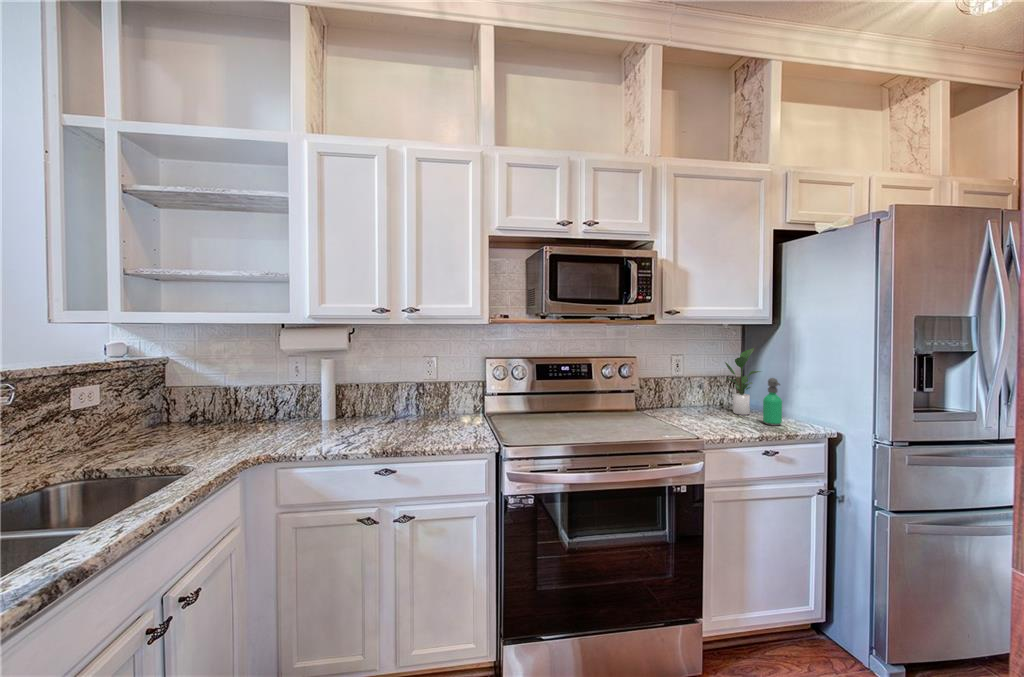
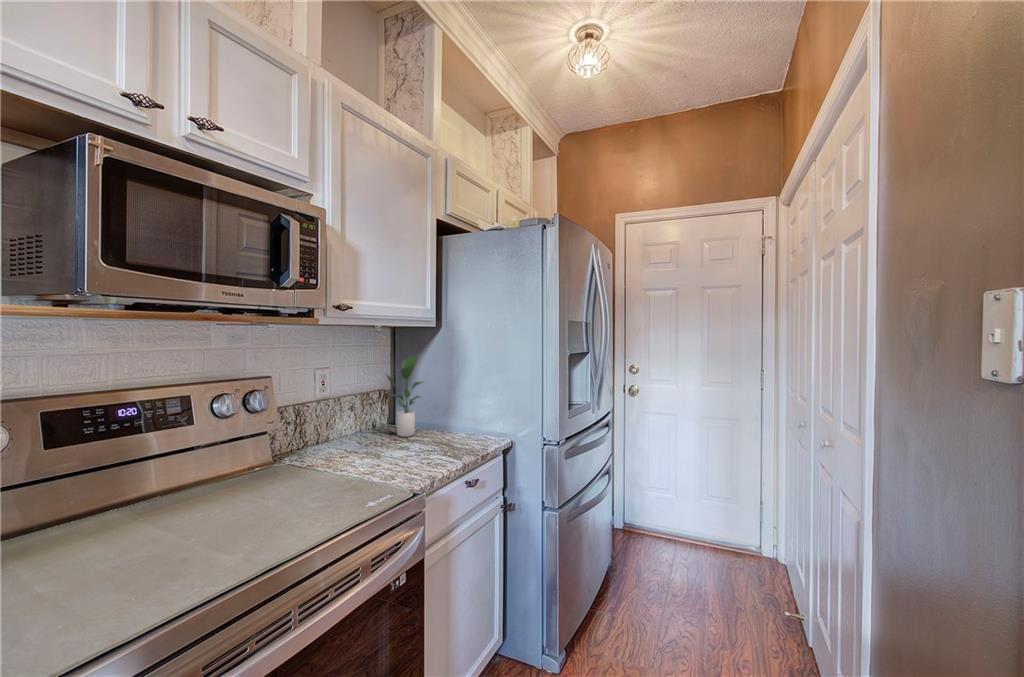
soap dispenser: present [763,378,782,426] -> none [439,389,460,445]

